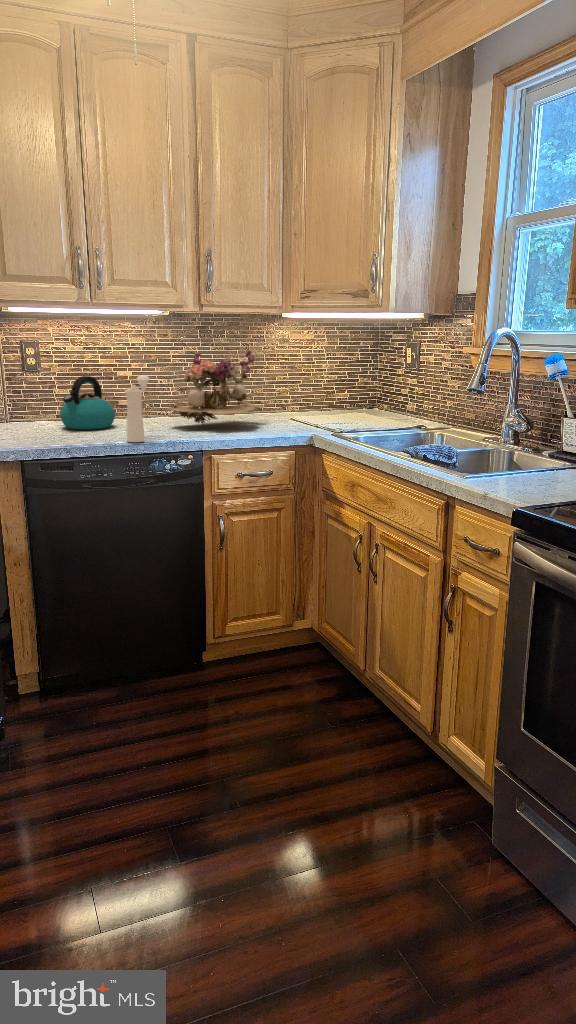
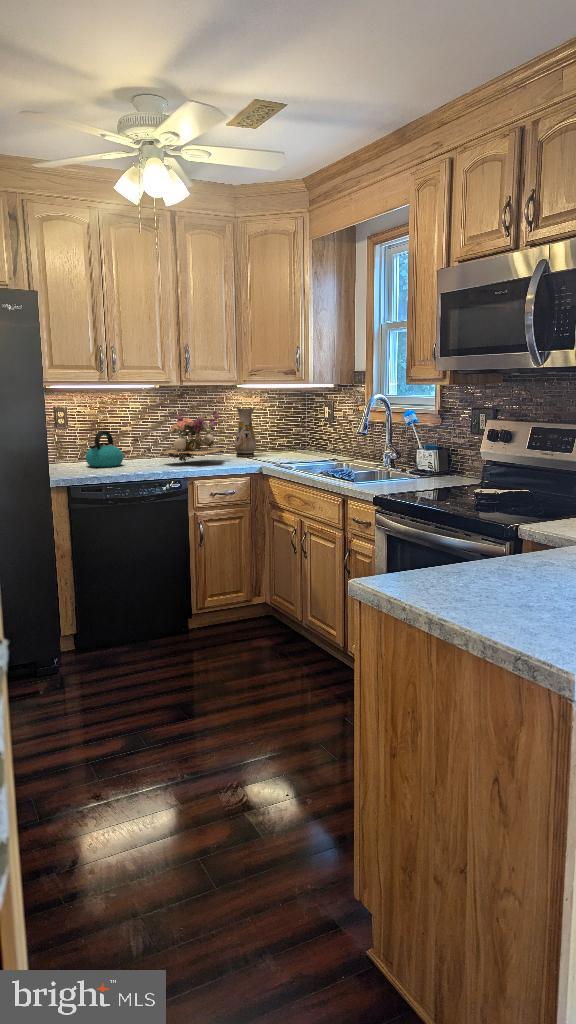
vase: none [277,347,308,417] -> present [234,408,256,457]
pepper mill: present [125,375,150,442] -> none [136,429,151,473]

